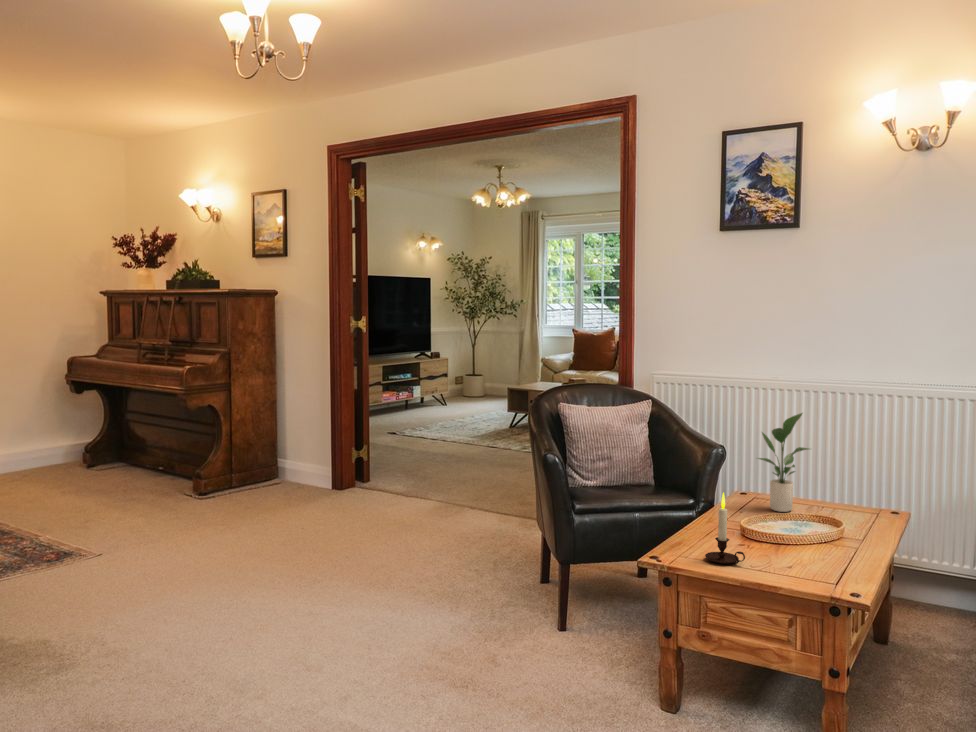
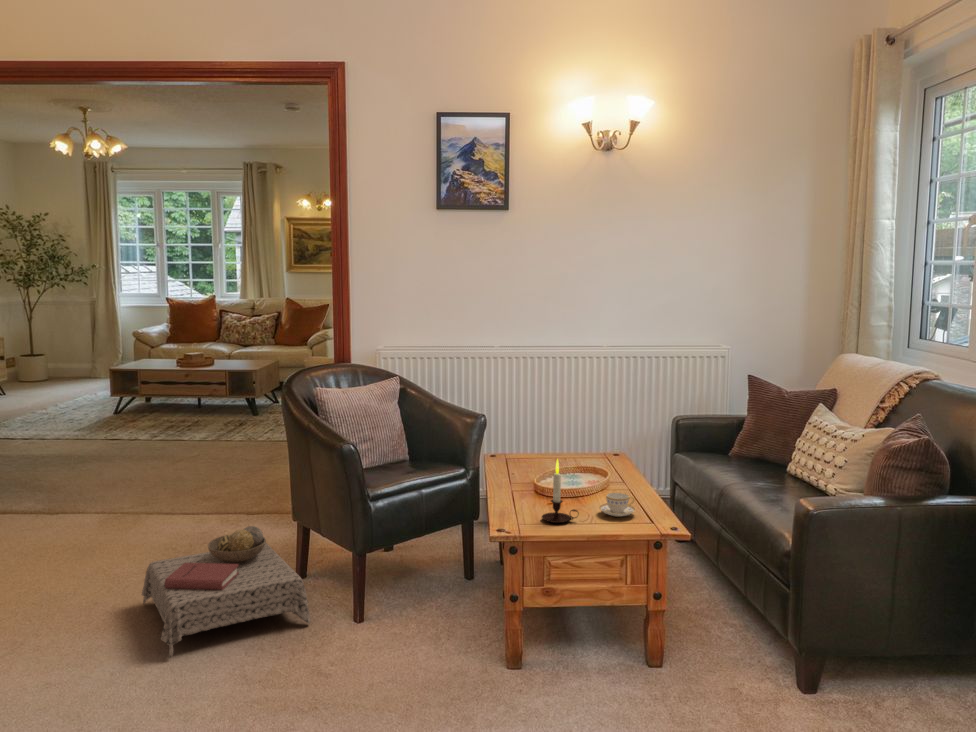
potted plant: present [758,413,809,512] -> none [521,379,565,469]
ottoman: none [393,524,521,622] -> present [141,526,310,658]
teacup: none [777,542,823,570] -> present [599,493,636,517]

